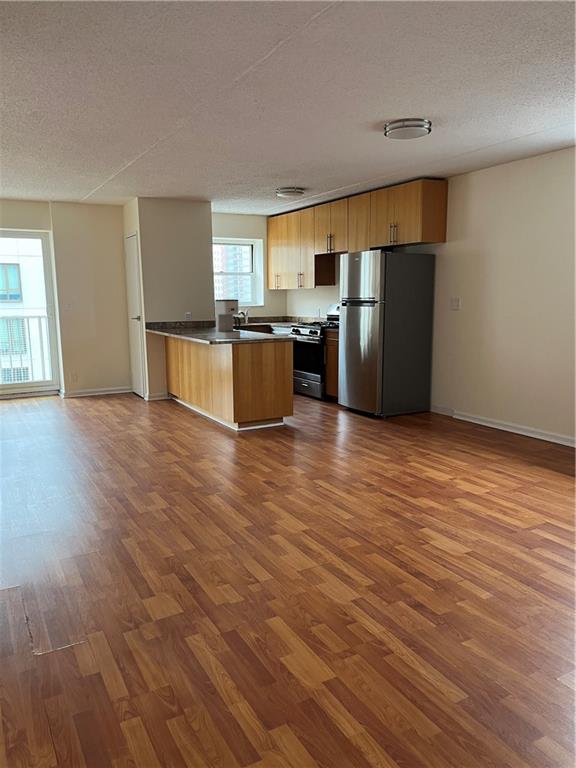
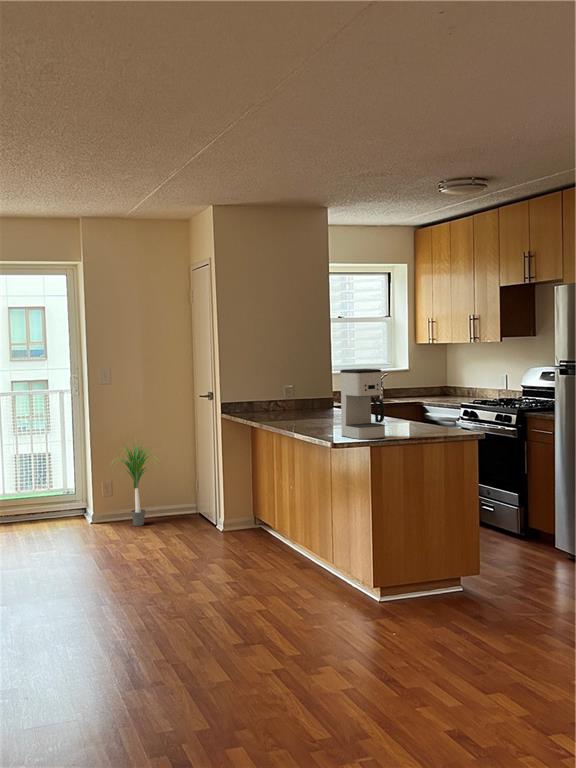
potted plant: none [73,343,111,399] -> present [122,440,158,526]

